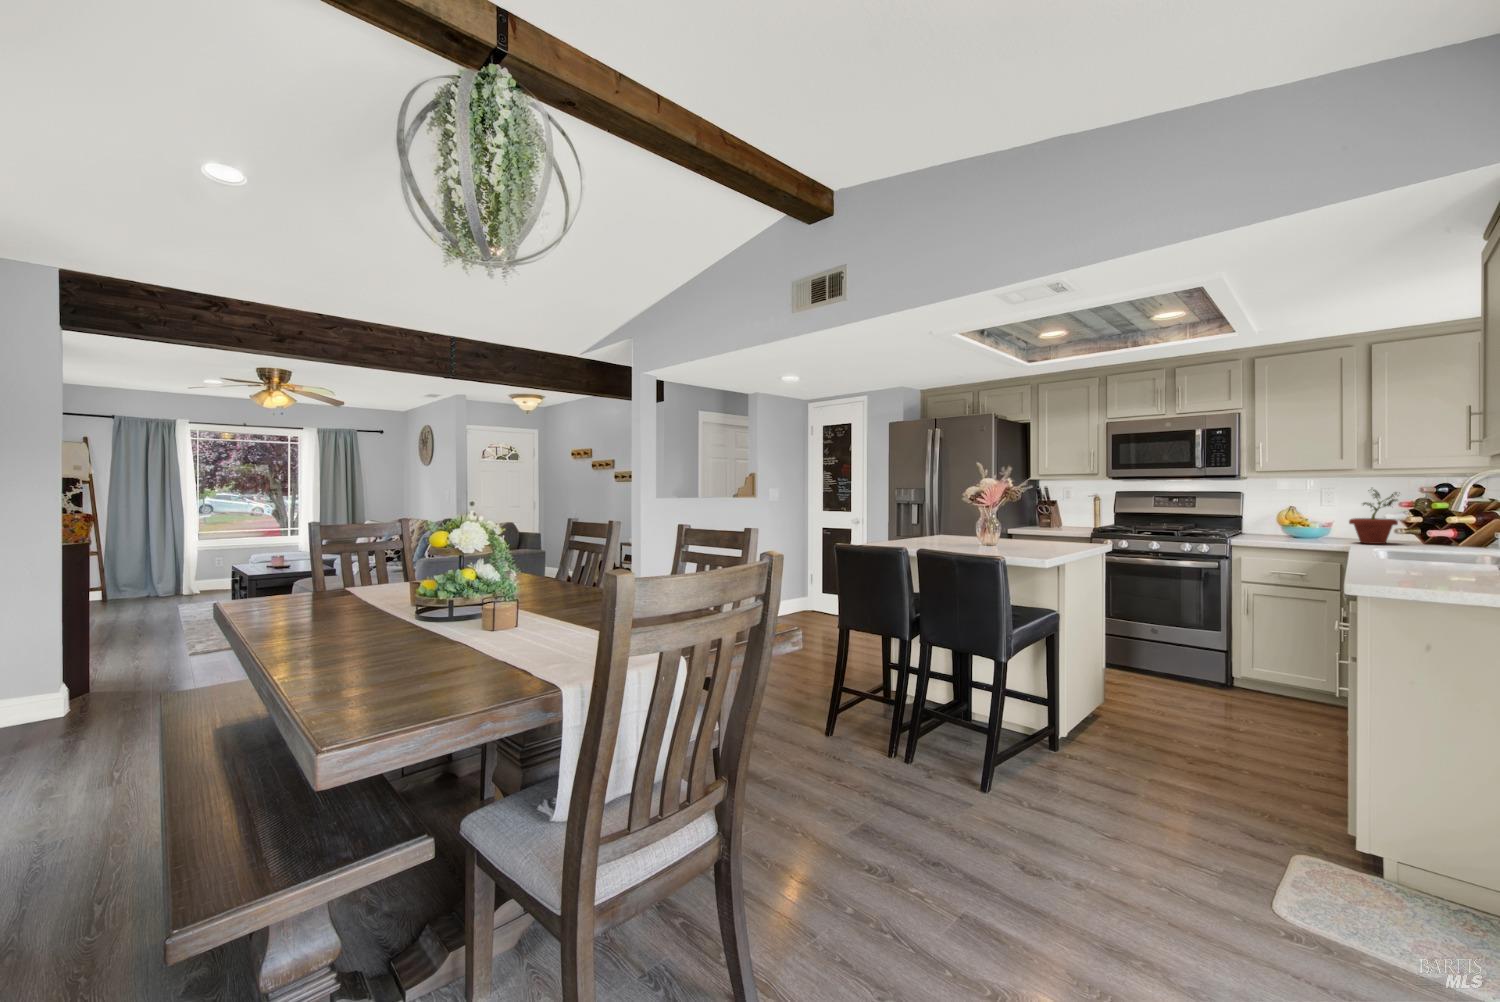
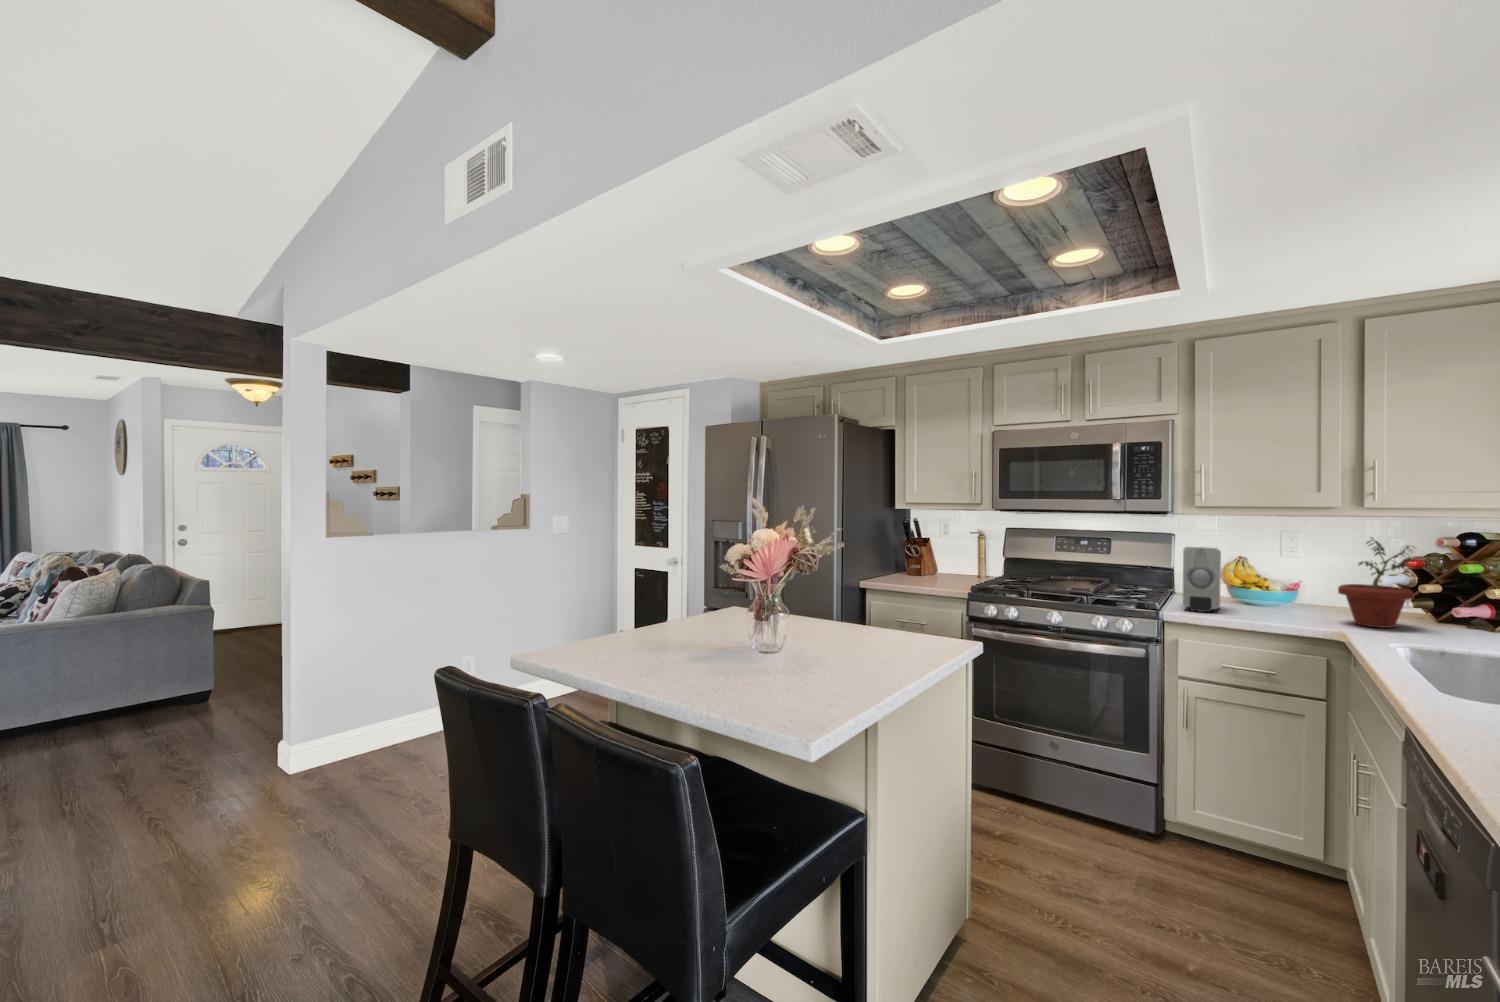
soap dispenser: none [1245,498,1273,540] -> present [1183,547,1221,612]

